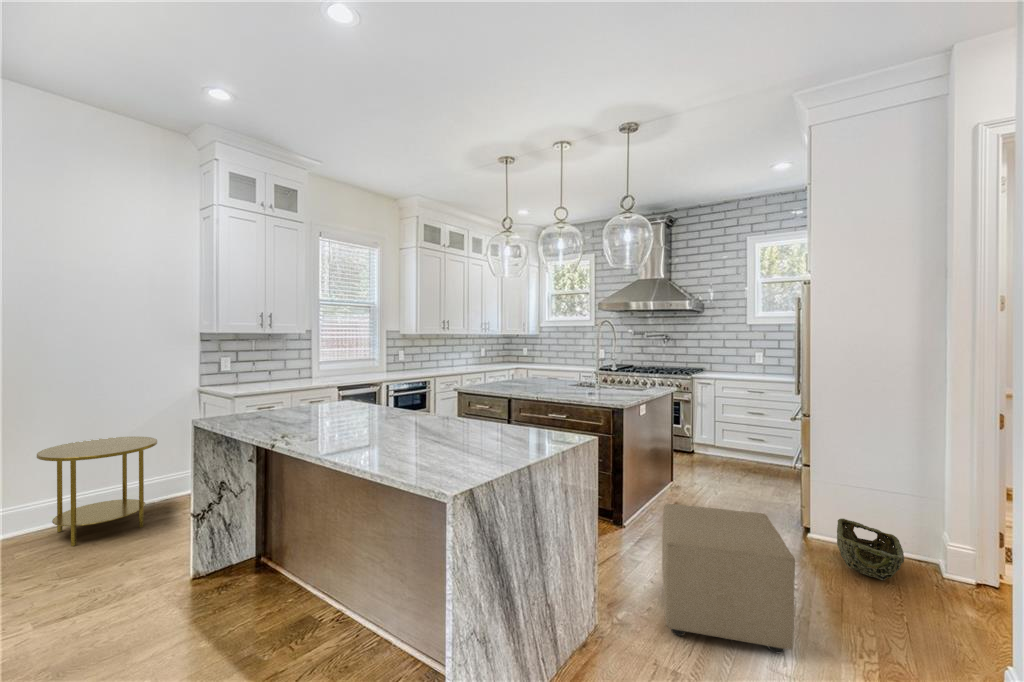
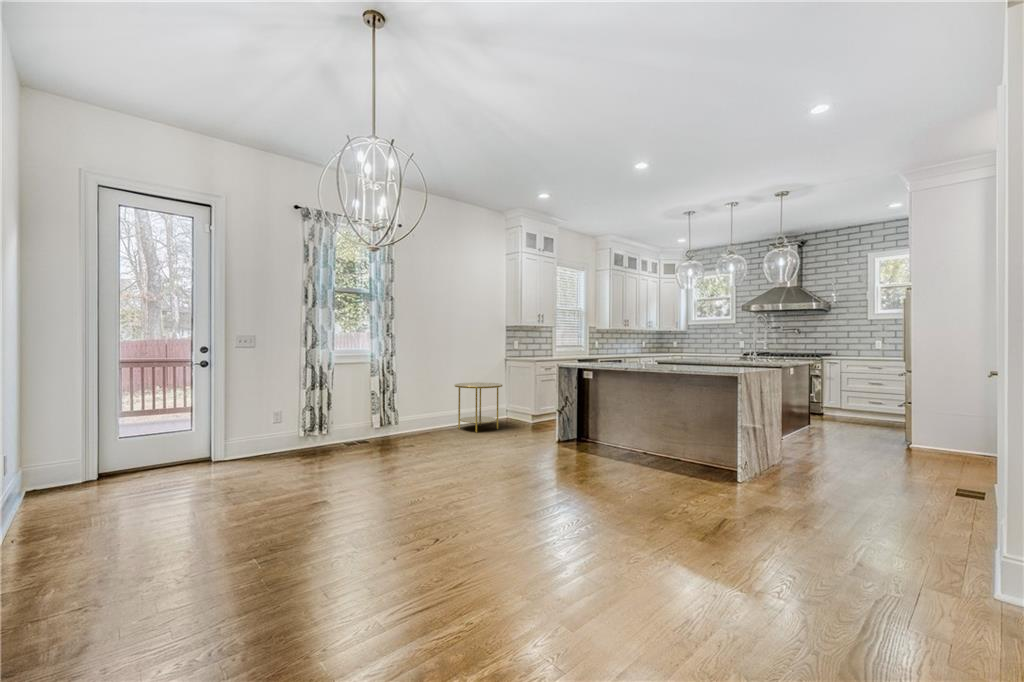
ottoman: present [662,504,795,654] -> none [814,411,891,472]
woven basket: present [837,519,904,580] -> none [926,432,969,459]

